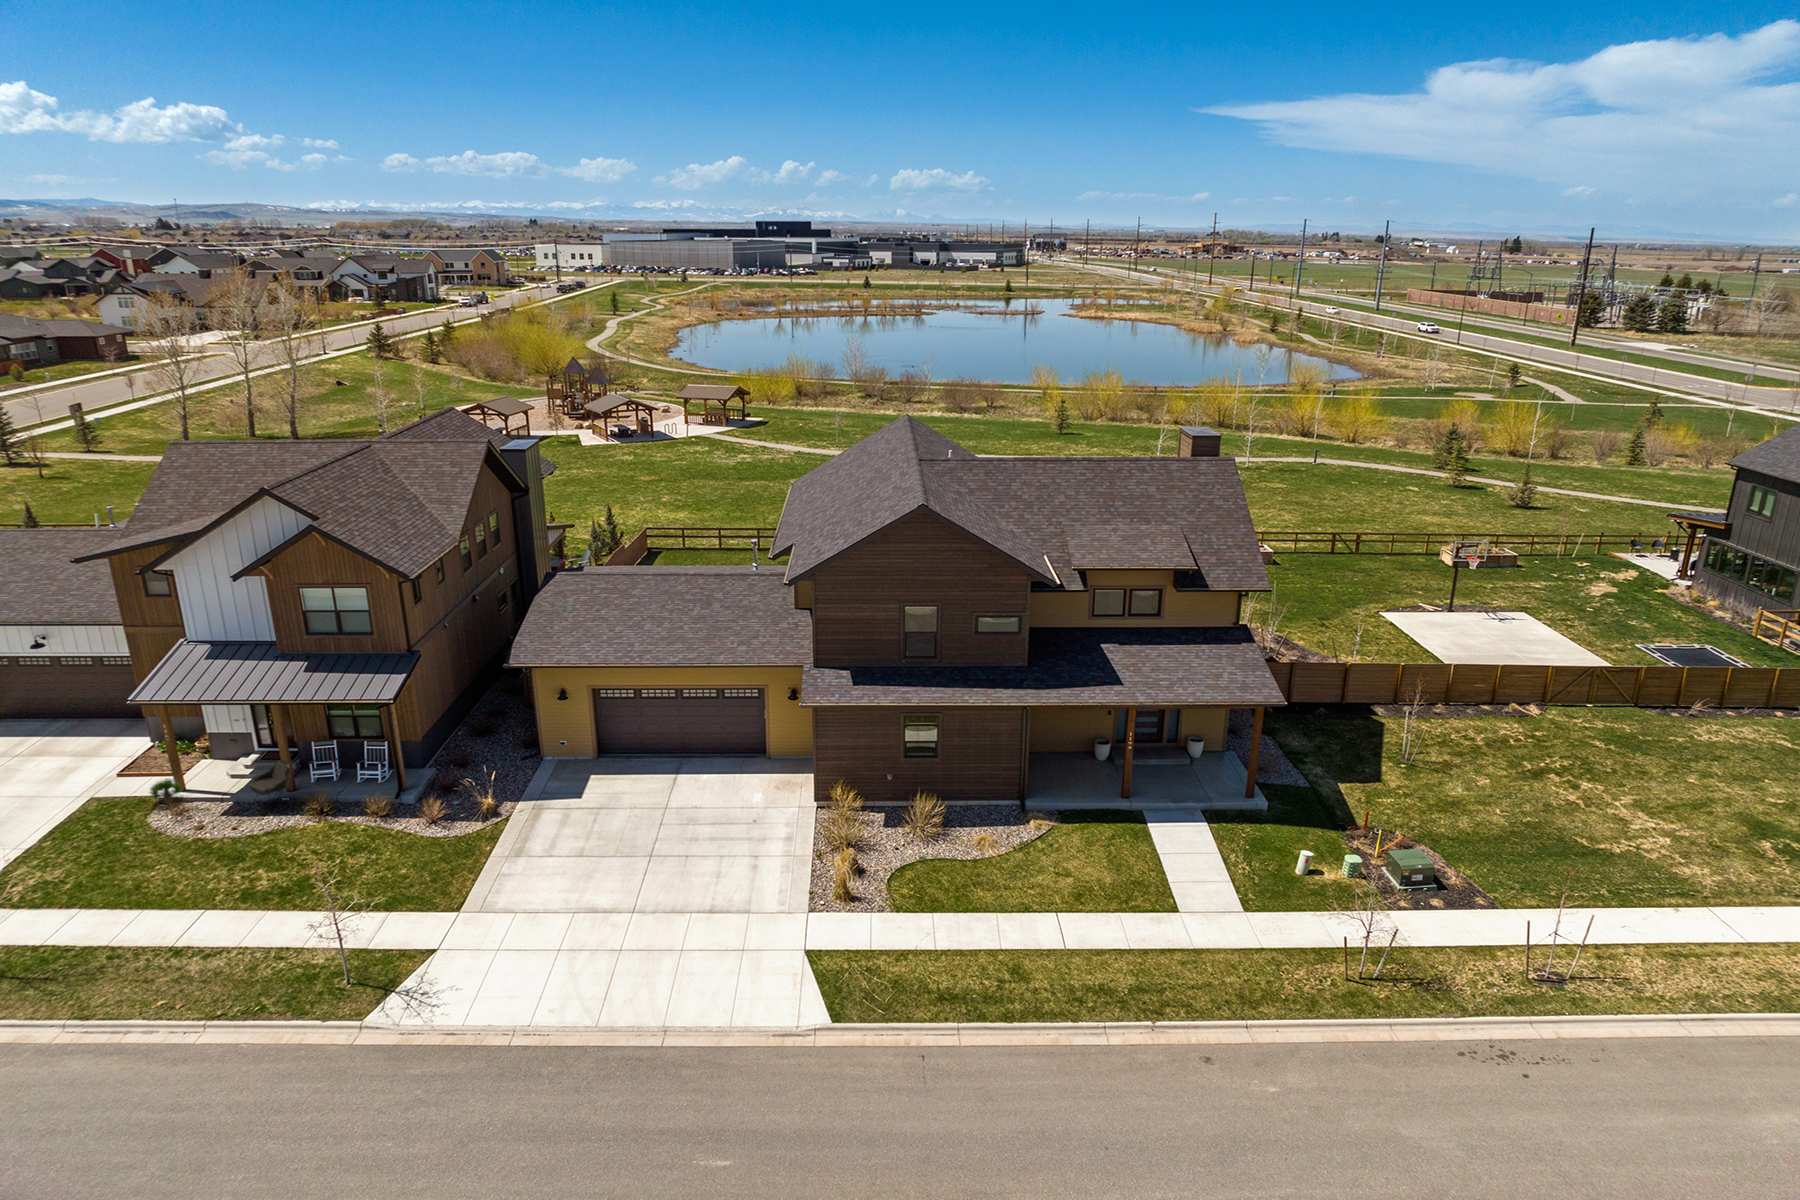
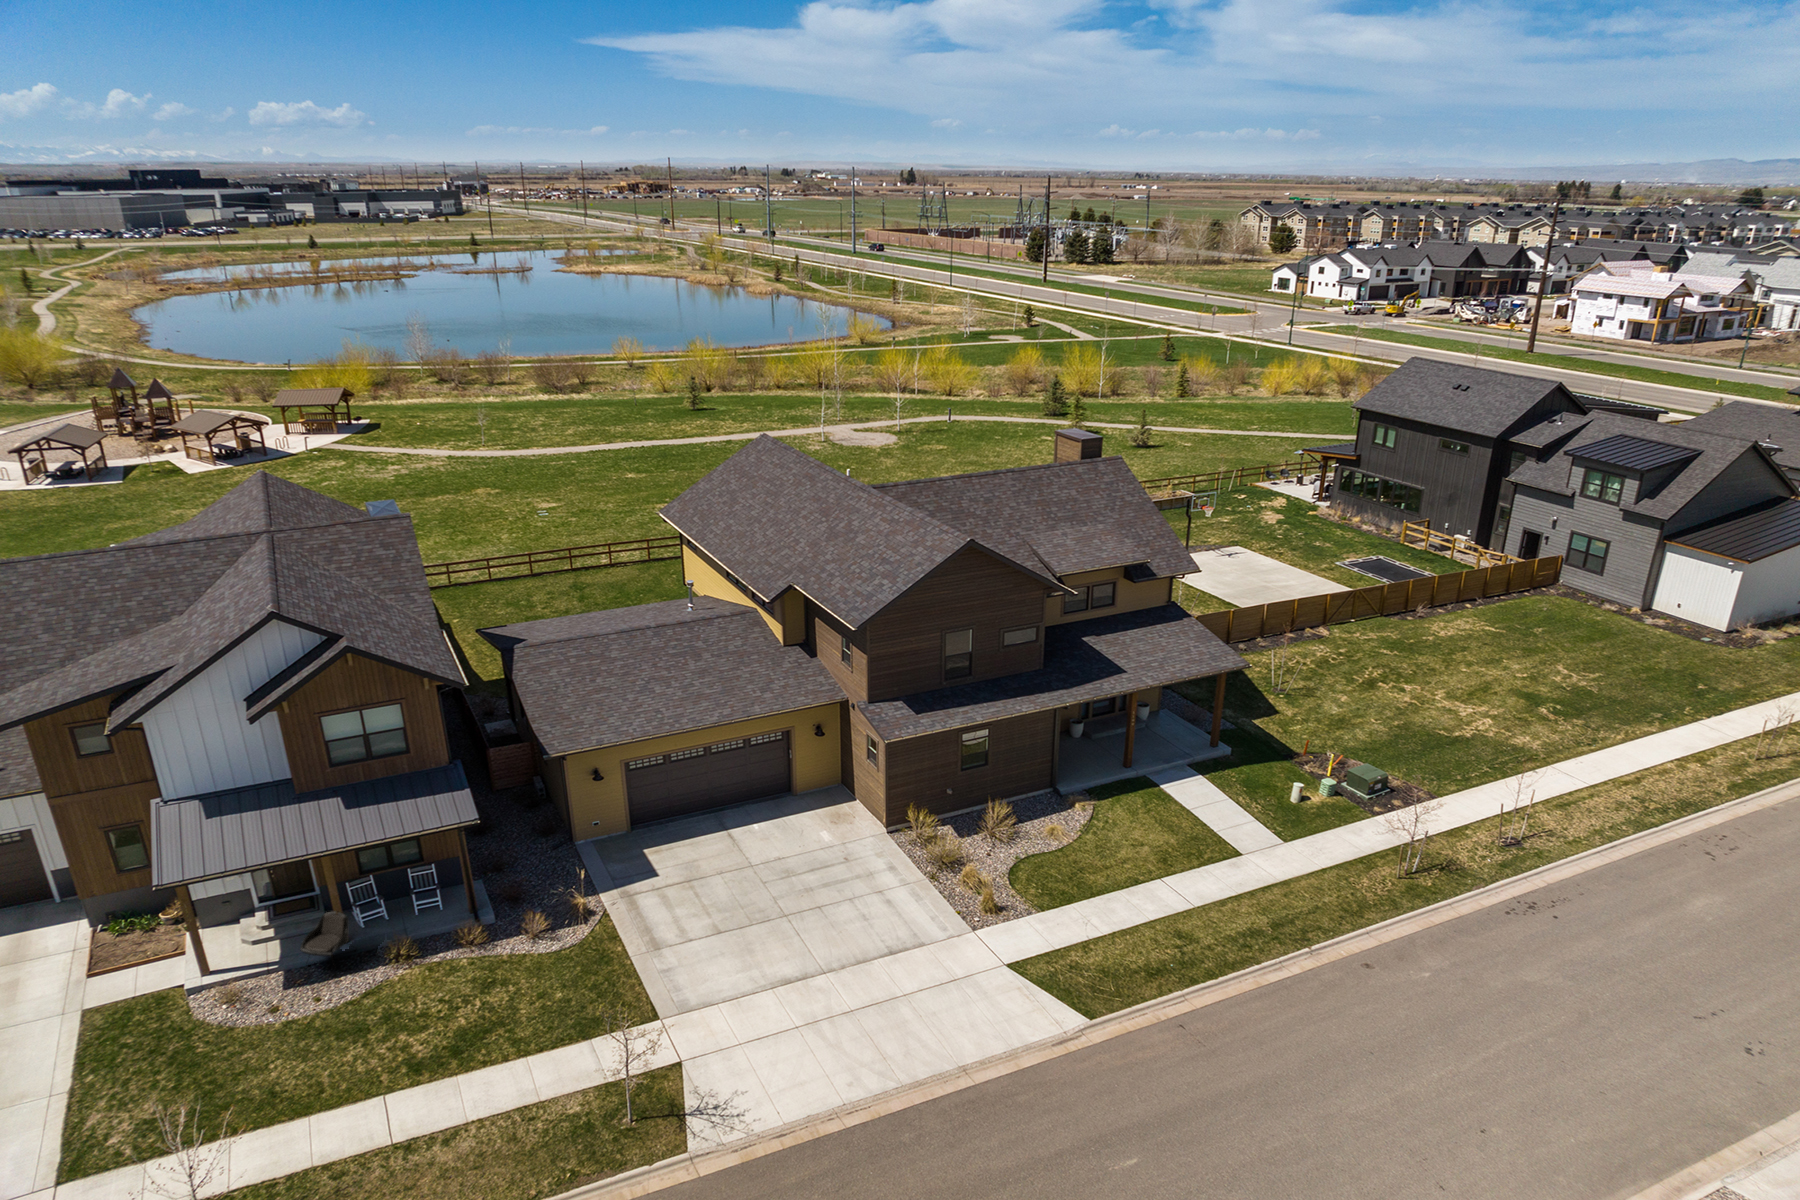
potted plant: present [150,779,182,804] -> none [167,964,210,997]

